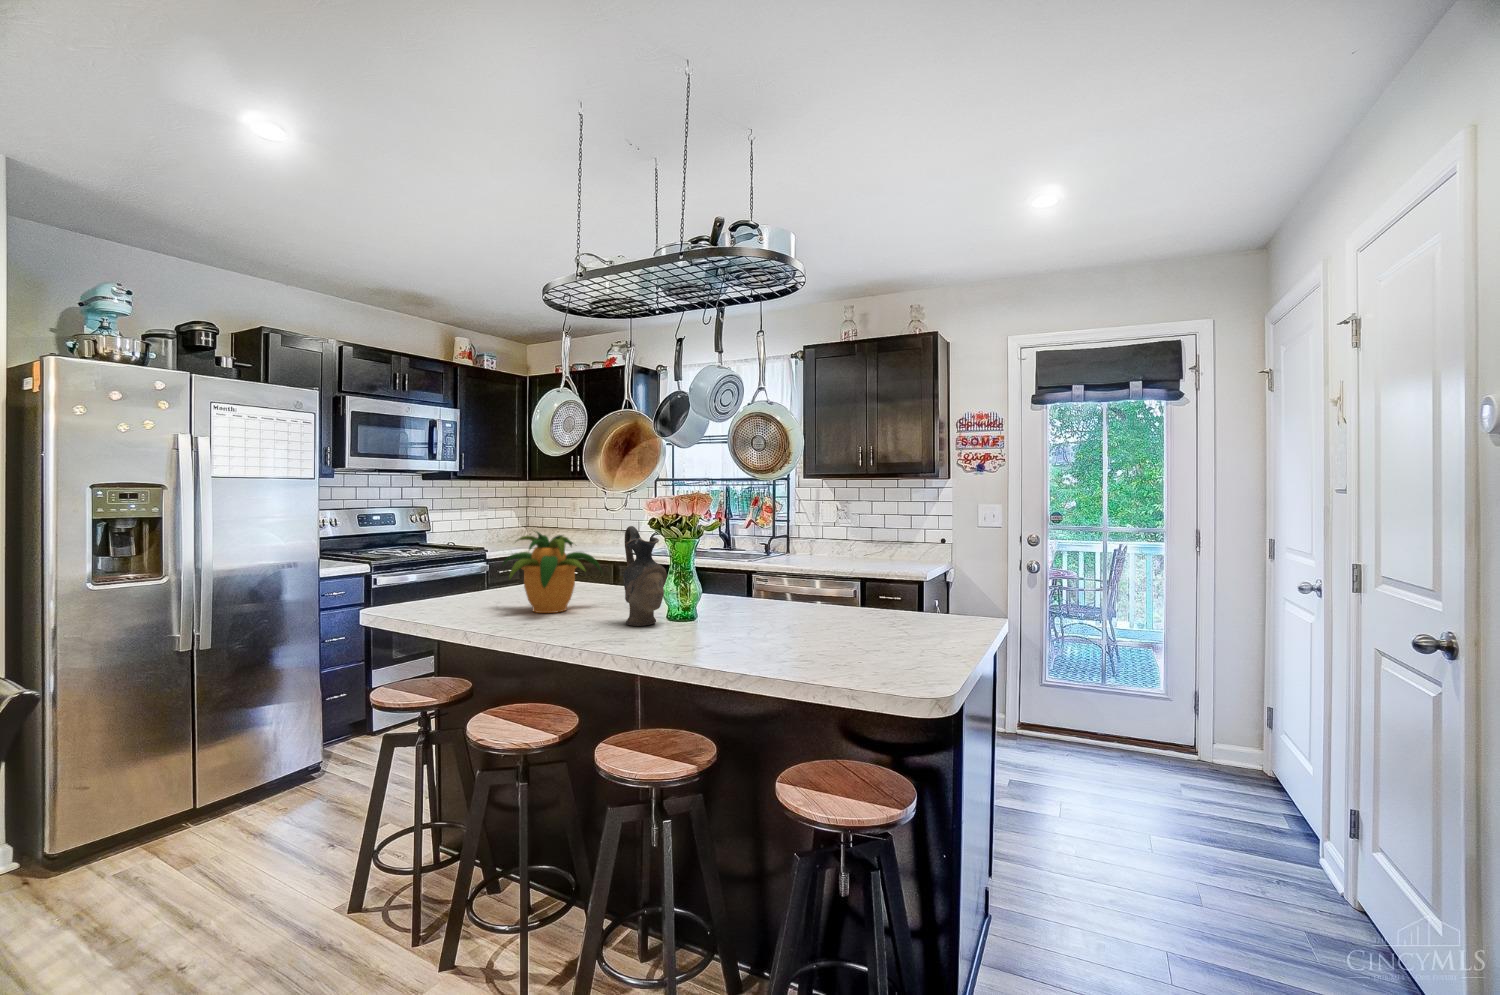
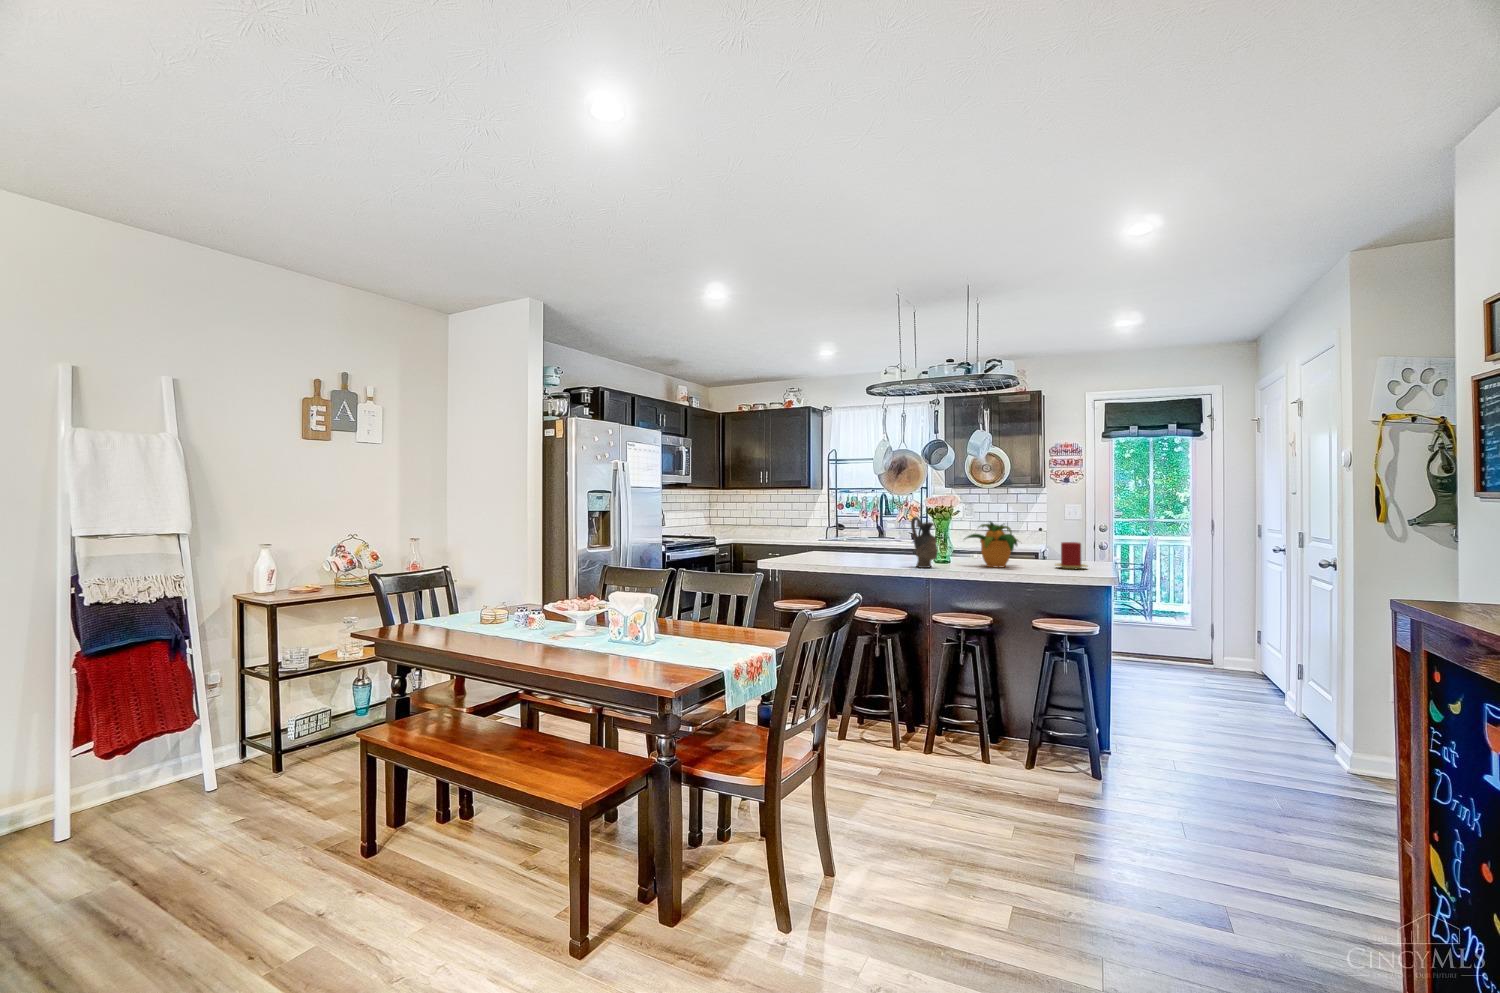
potted plant: present [503,532,602,613] -> present [966,522,1018,567]
candle: none [890,577,952,632] -> present [1056,542,1087,569]

